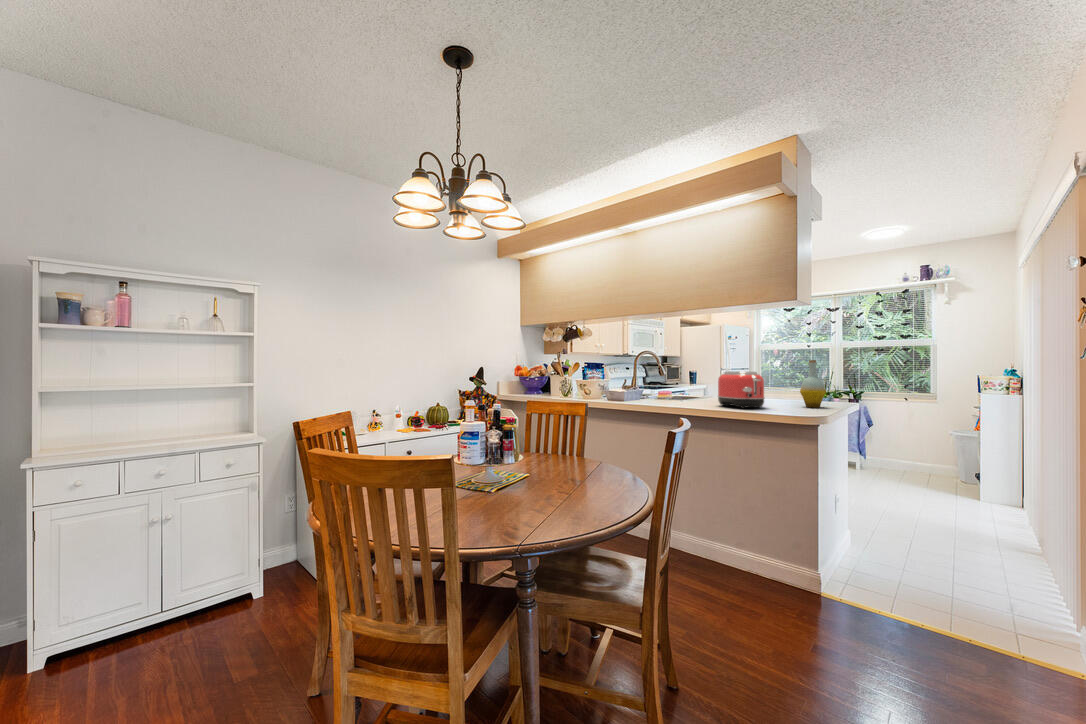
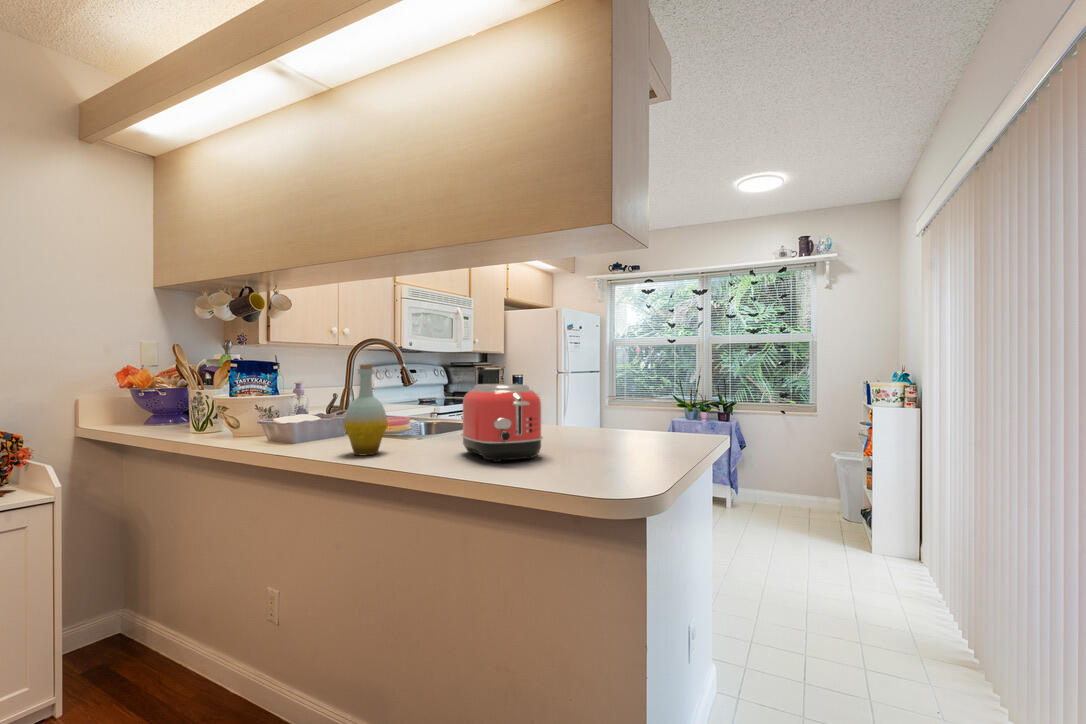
bottle: present [800,360,826,408] -> present [343,365,388,455]

